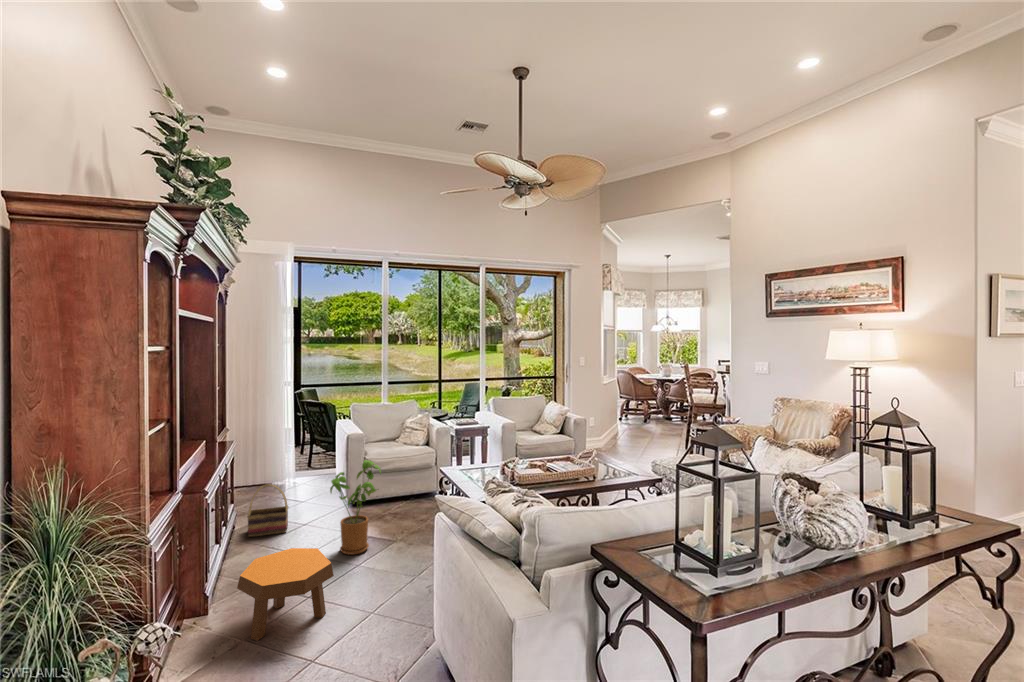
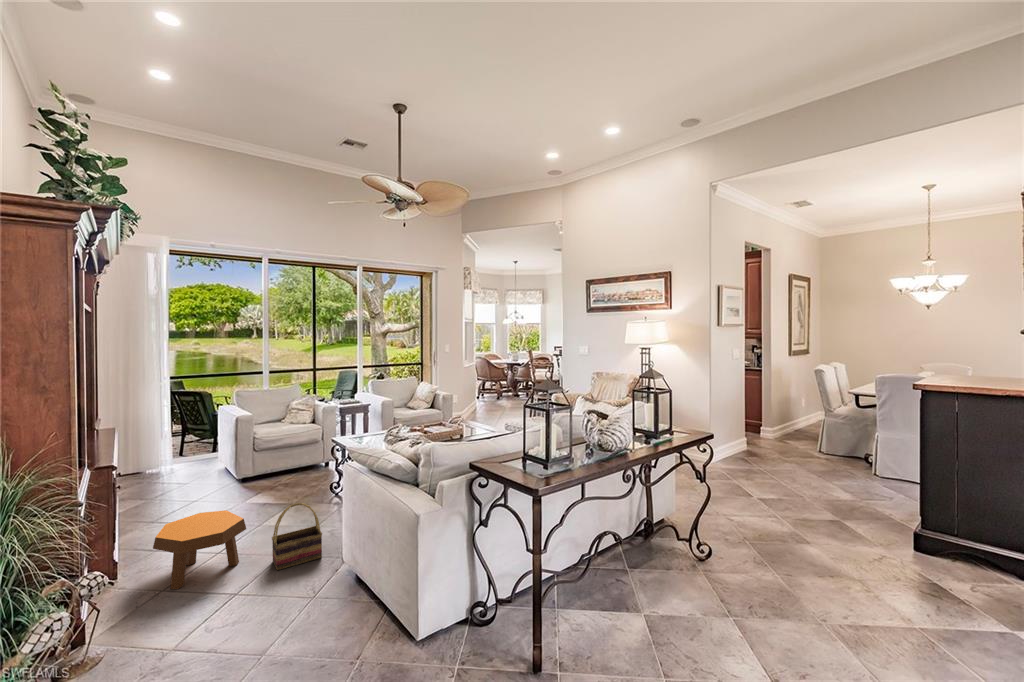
house plant: present [330,460,381,555] -> none [227,435,277,519]
basket: present [247,484,288,537] -> present [272,503,322,570]

